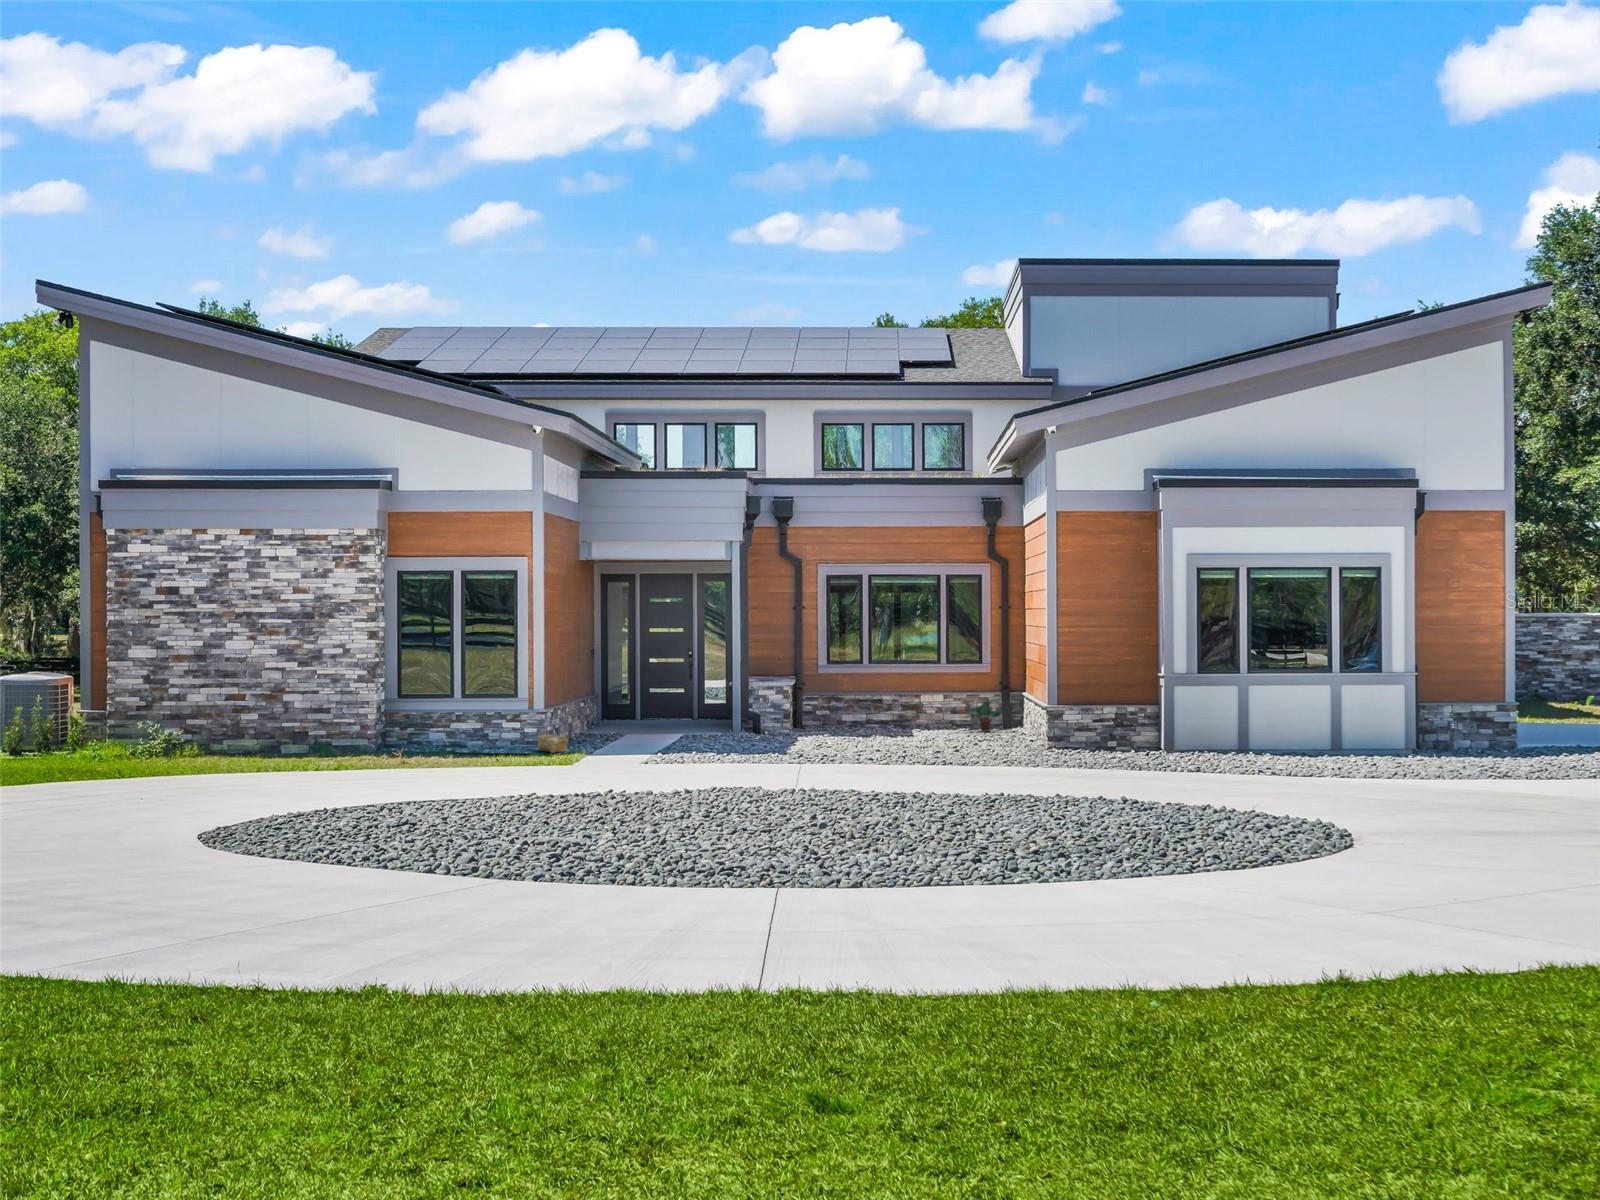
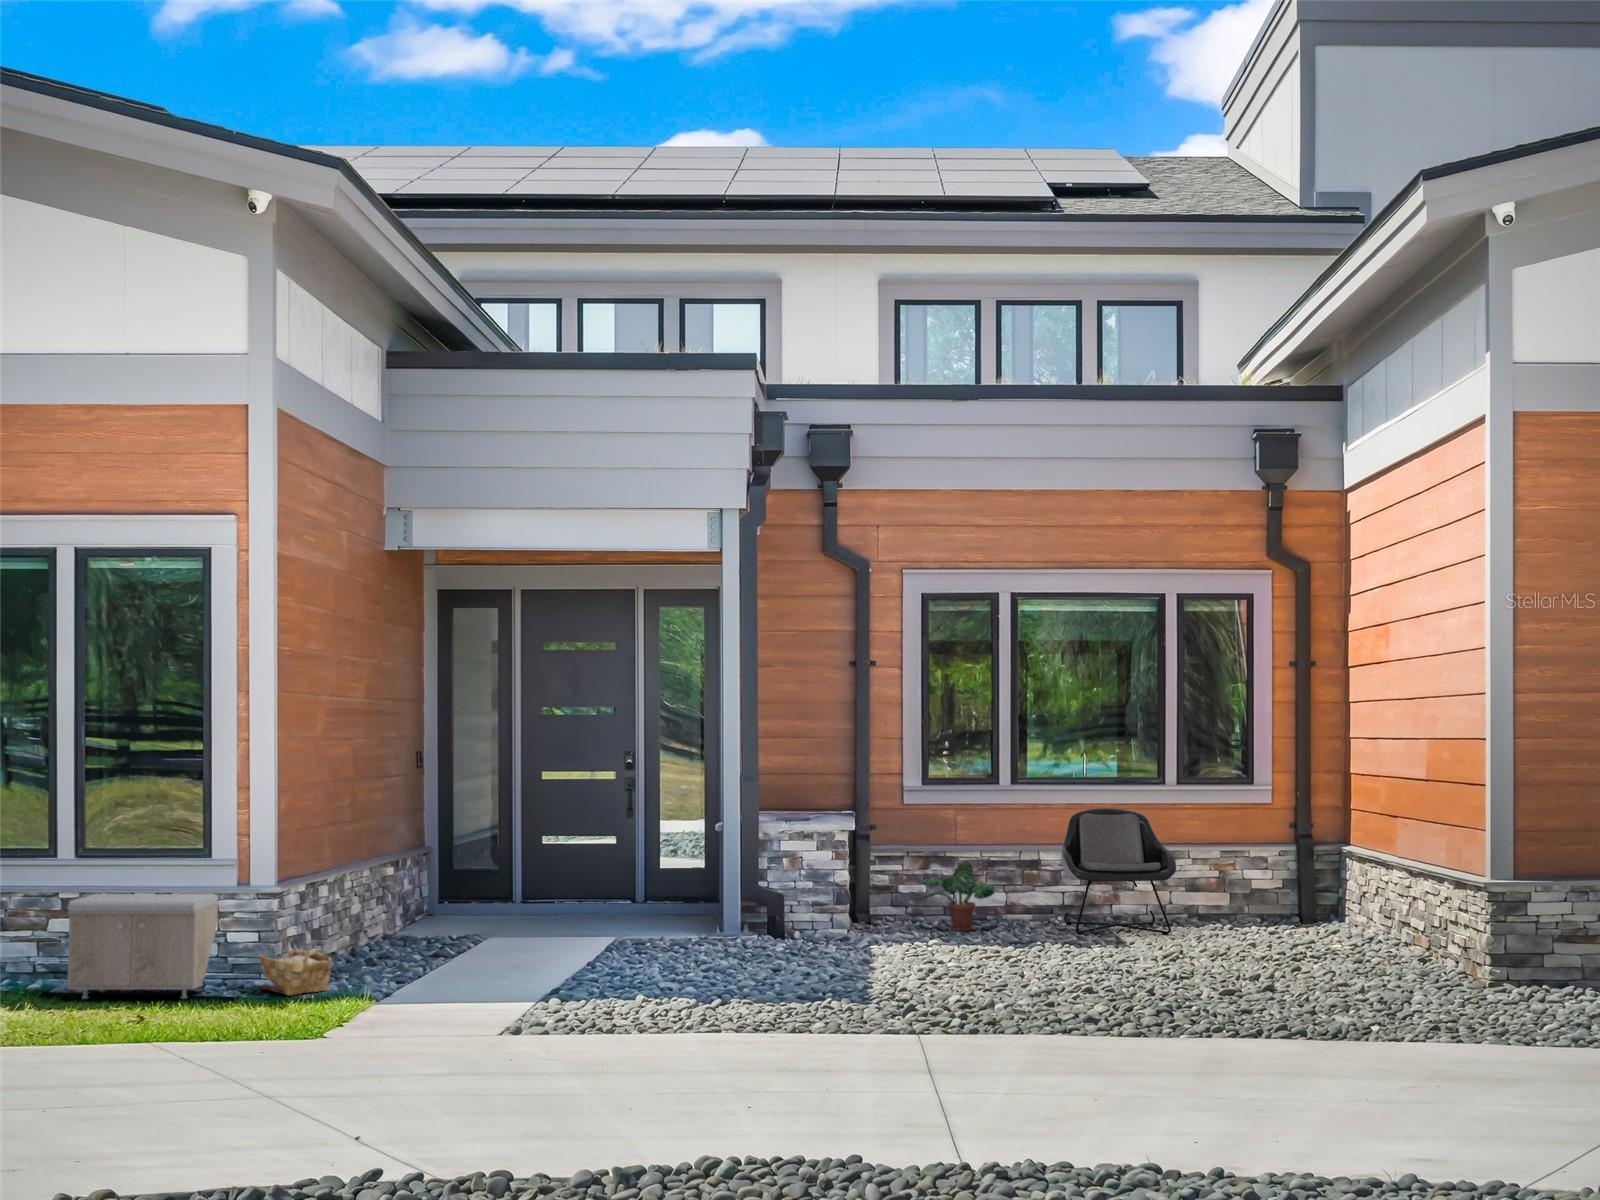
lounge chair: none [889,675,940,733] -> present [1061,808,1176,935]
potted plant: present [966,700,1001,732] -> present [915,861,997,931]
storage bench: none [465,713,521,754] -> present [67,894,218,999]

